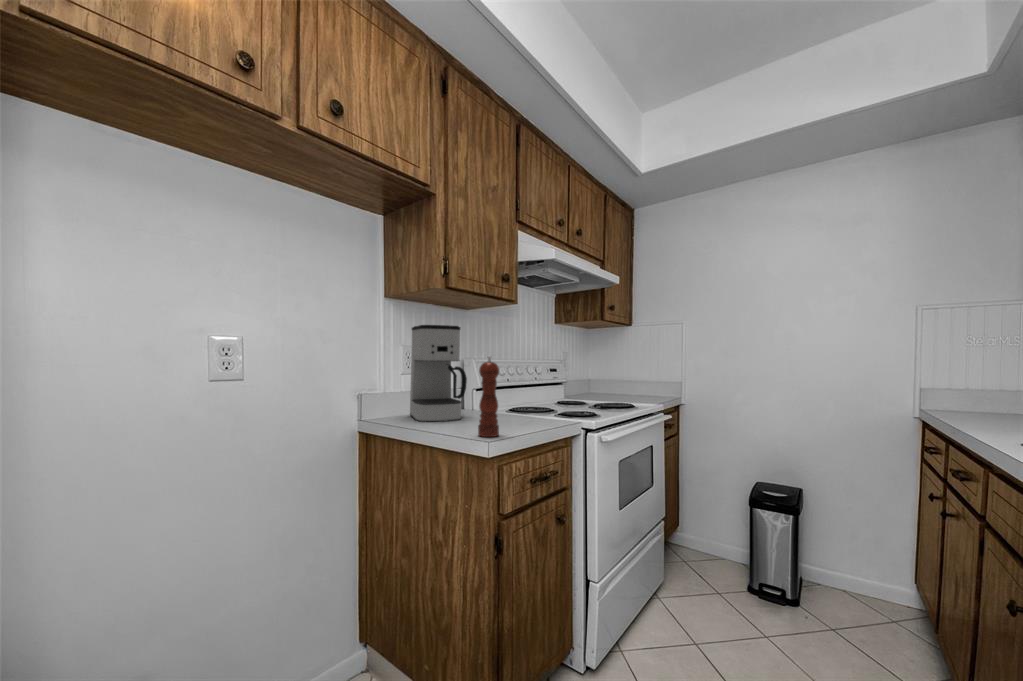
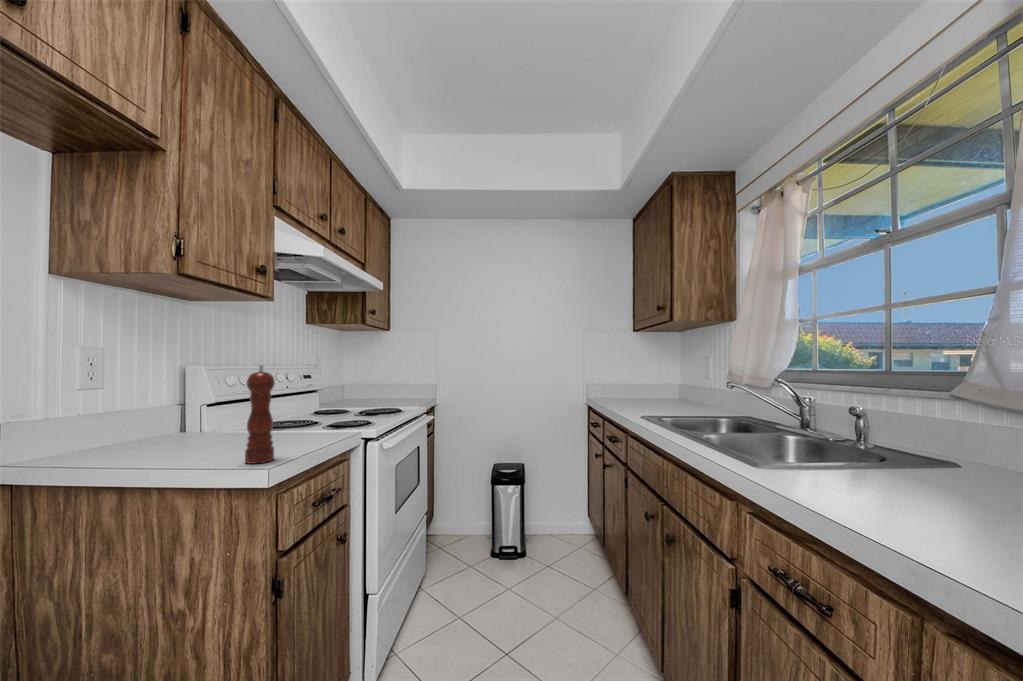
coffee maker: present [410,325,467,422] -> none [107,324,207,457]

